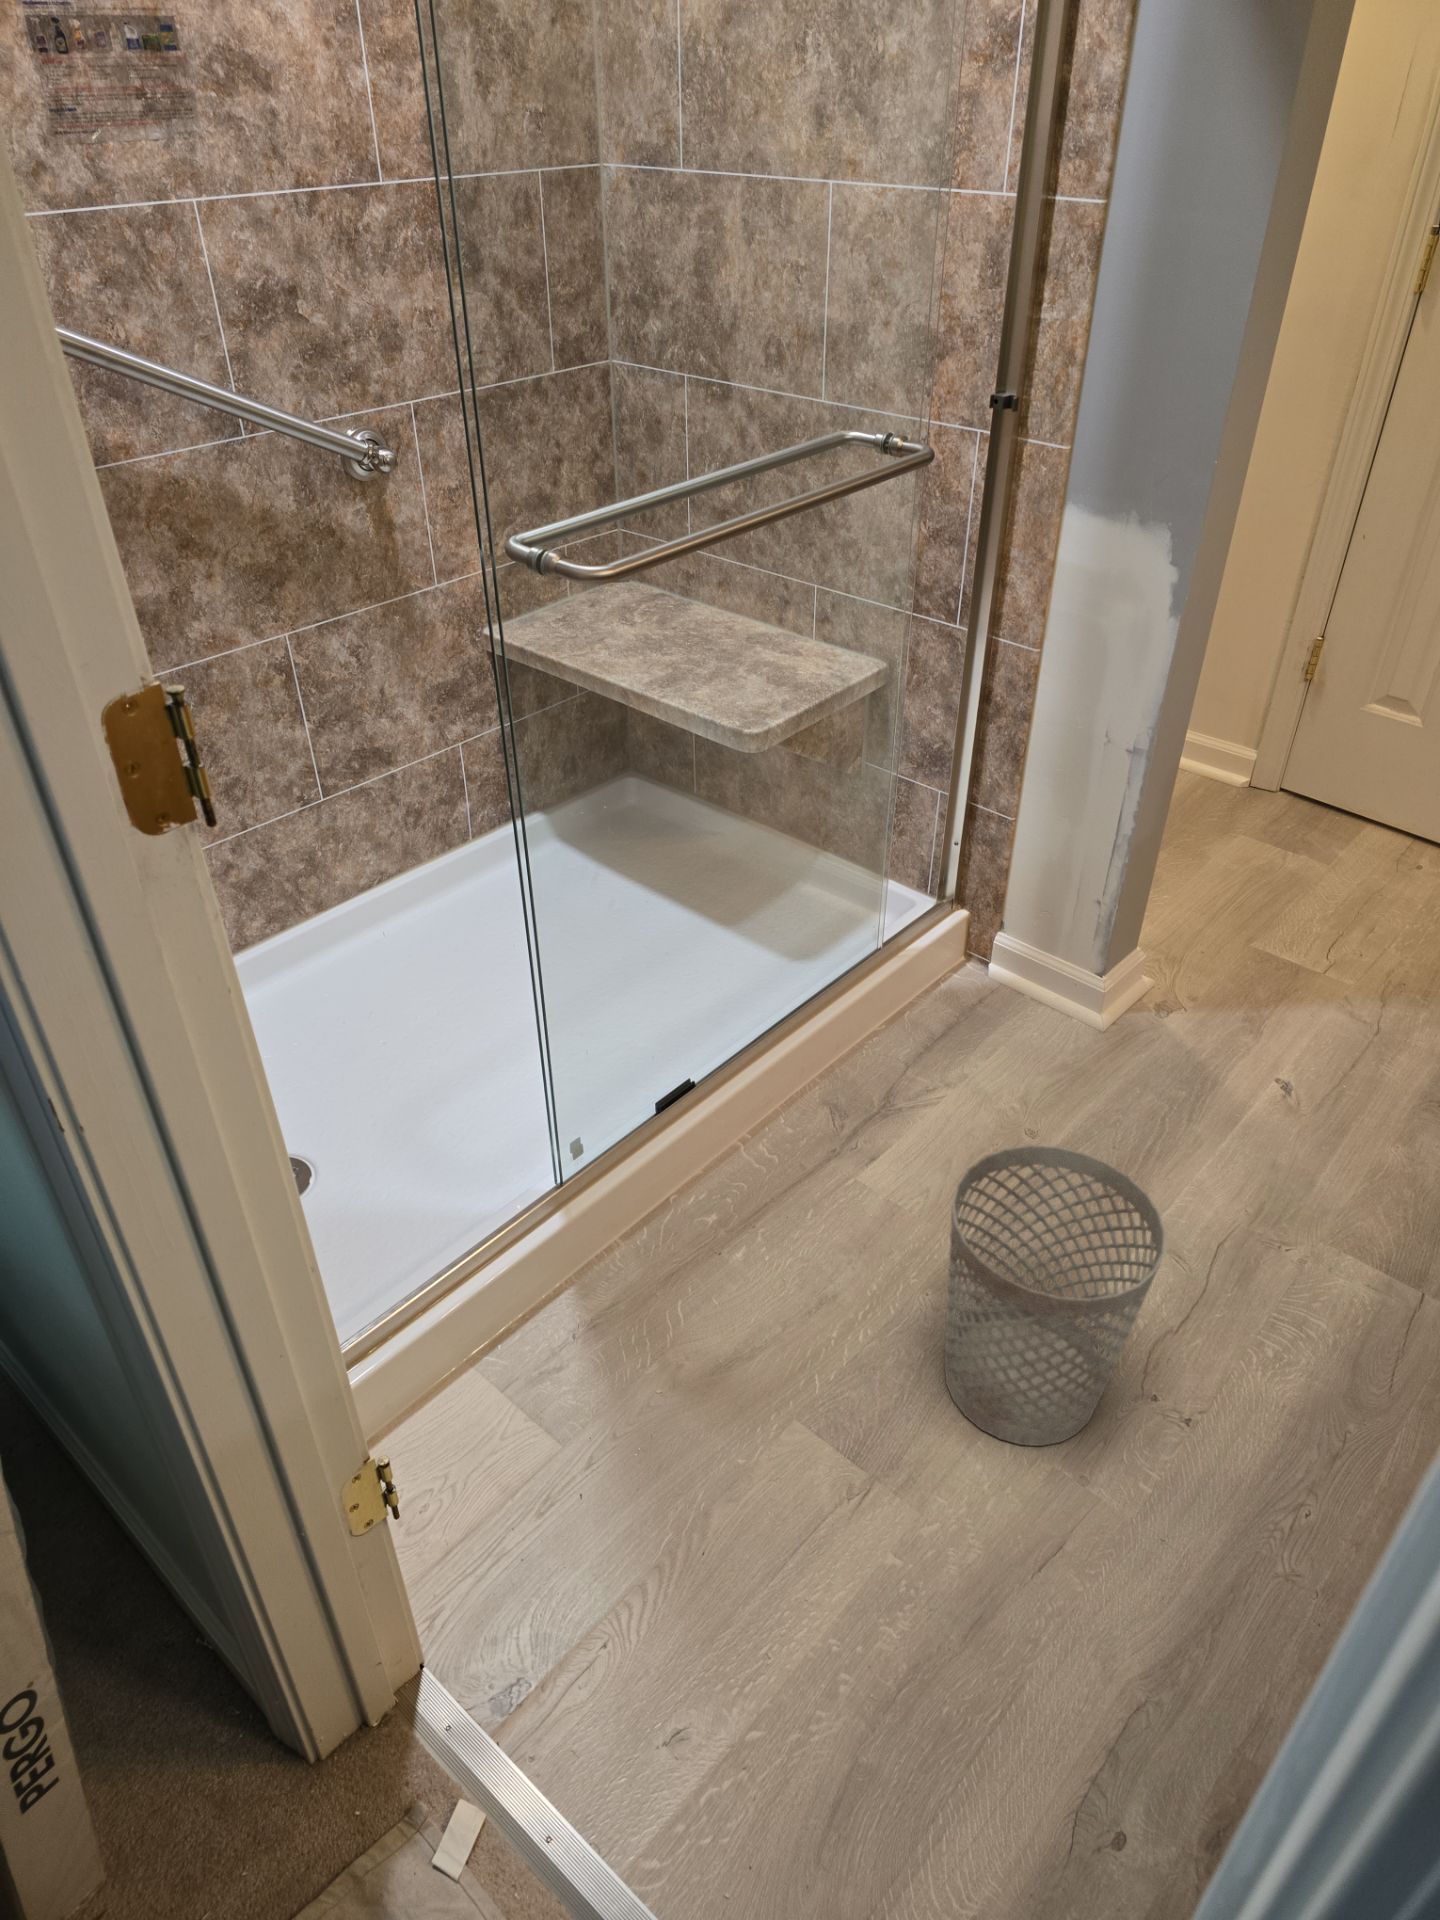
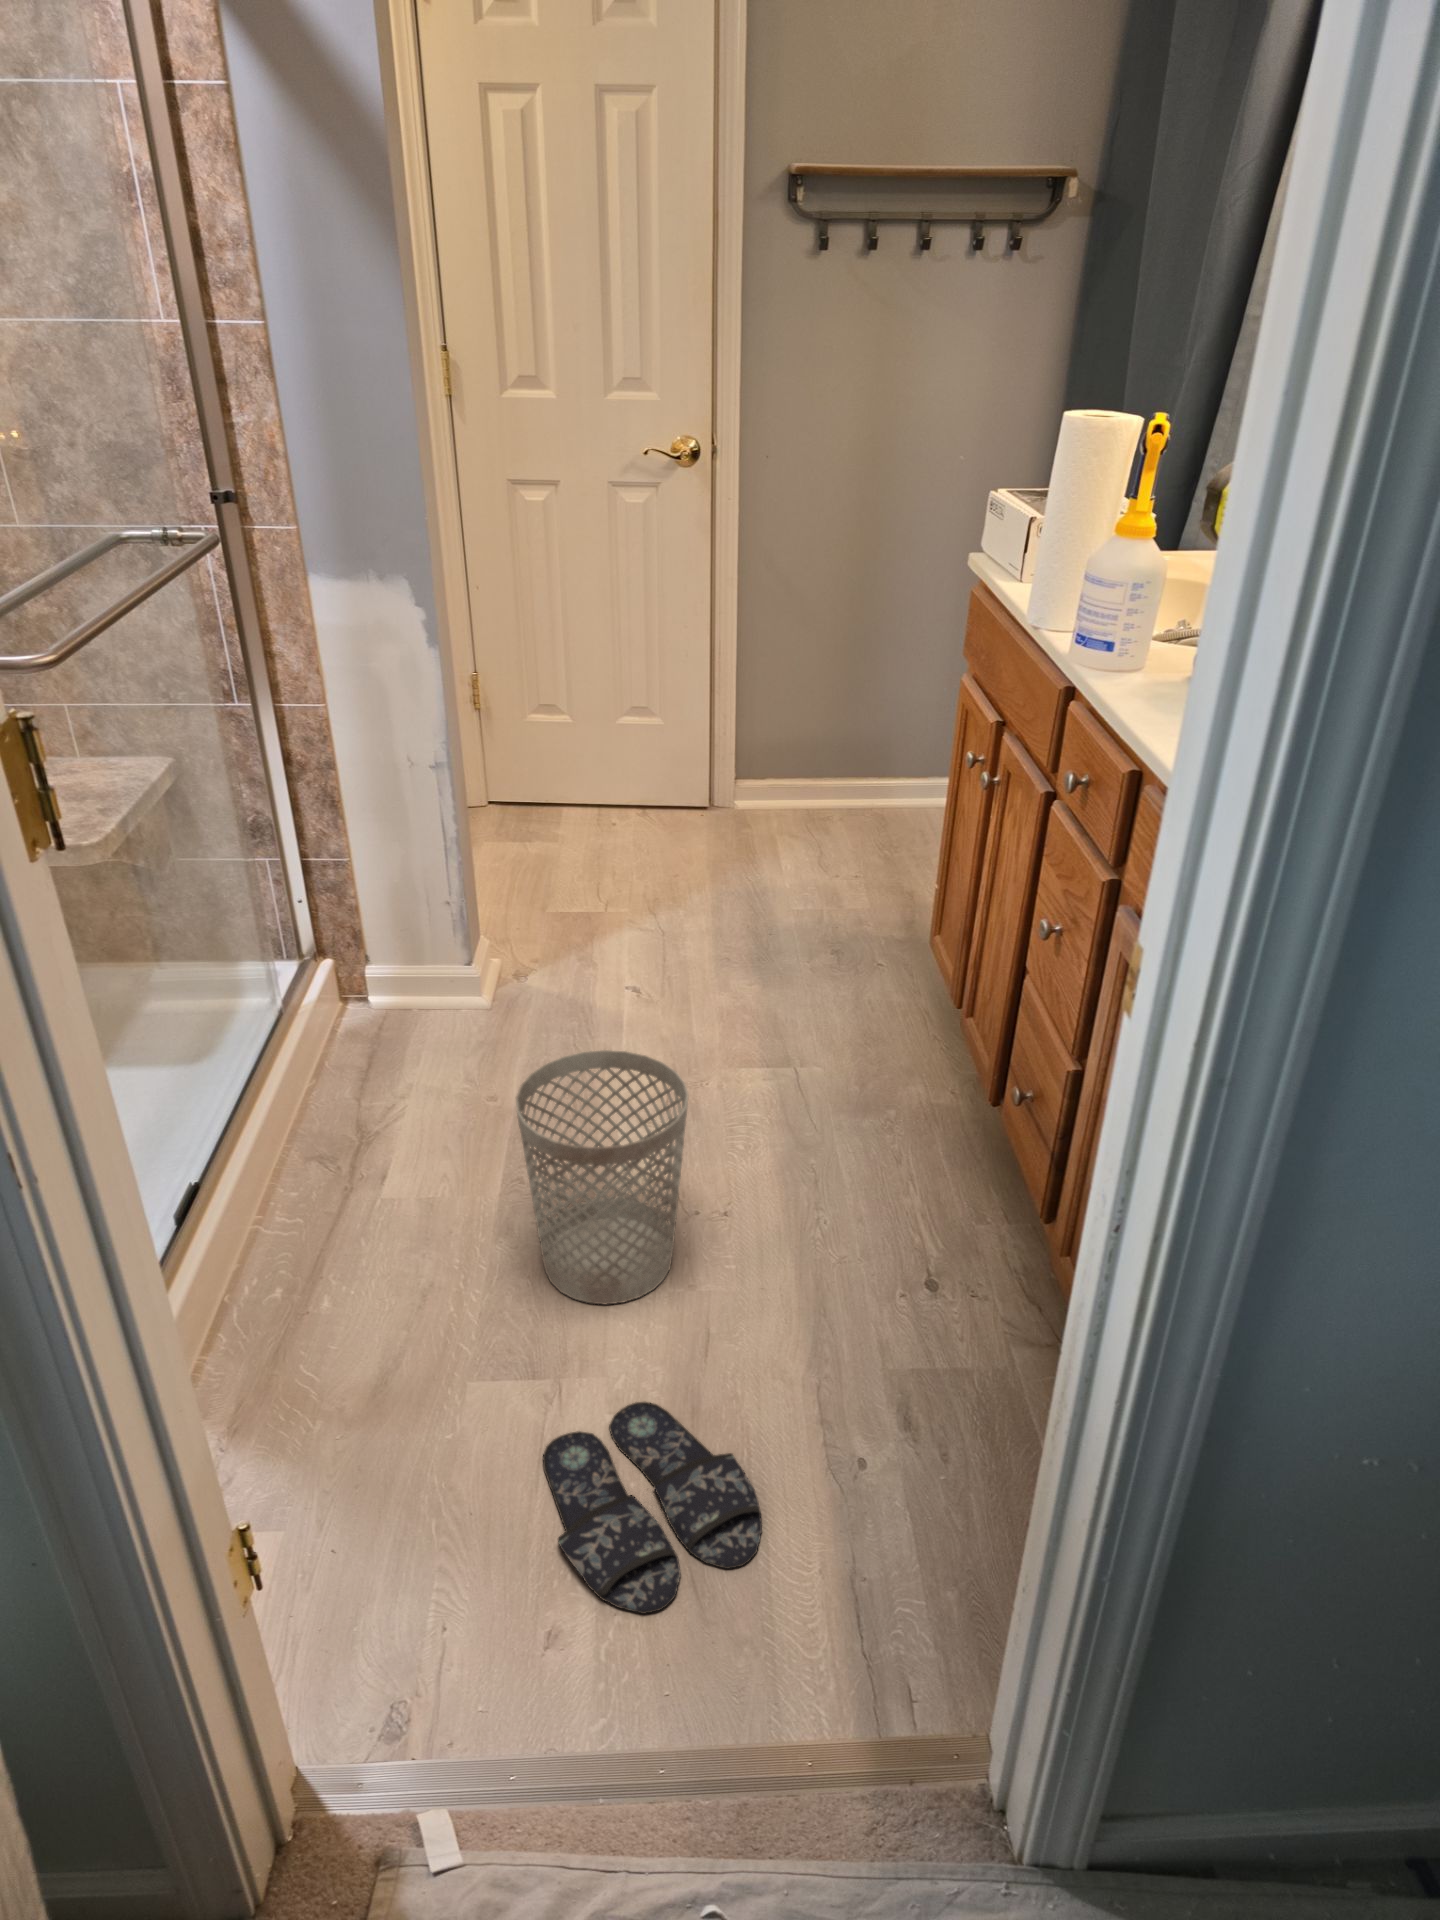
slippers: none [739,1536,979,1828] -> present [543,1402,762,1614]

